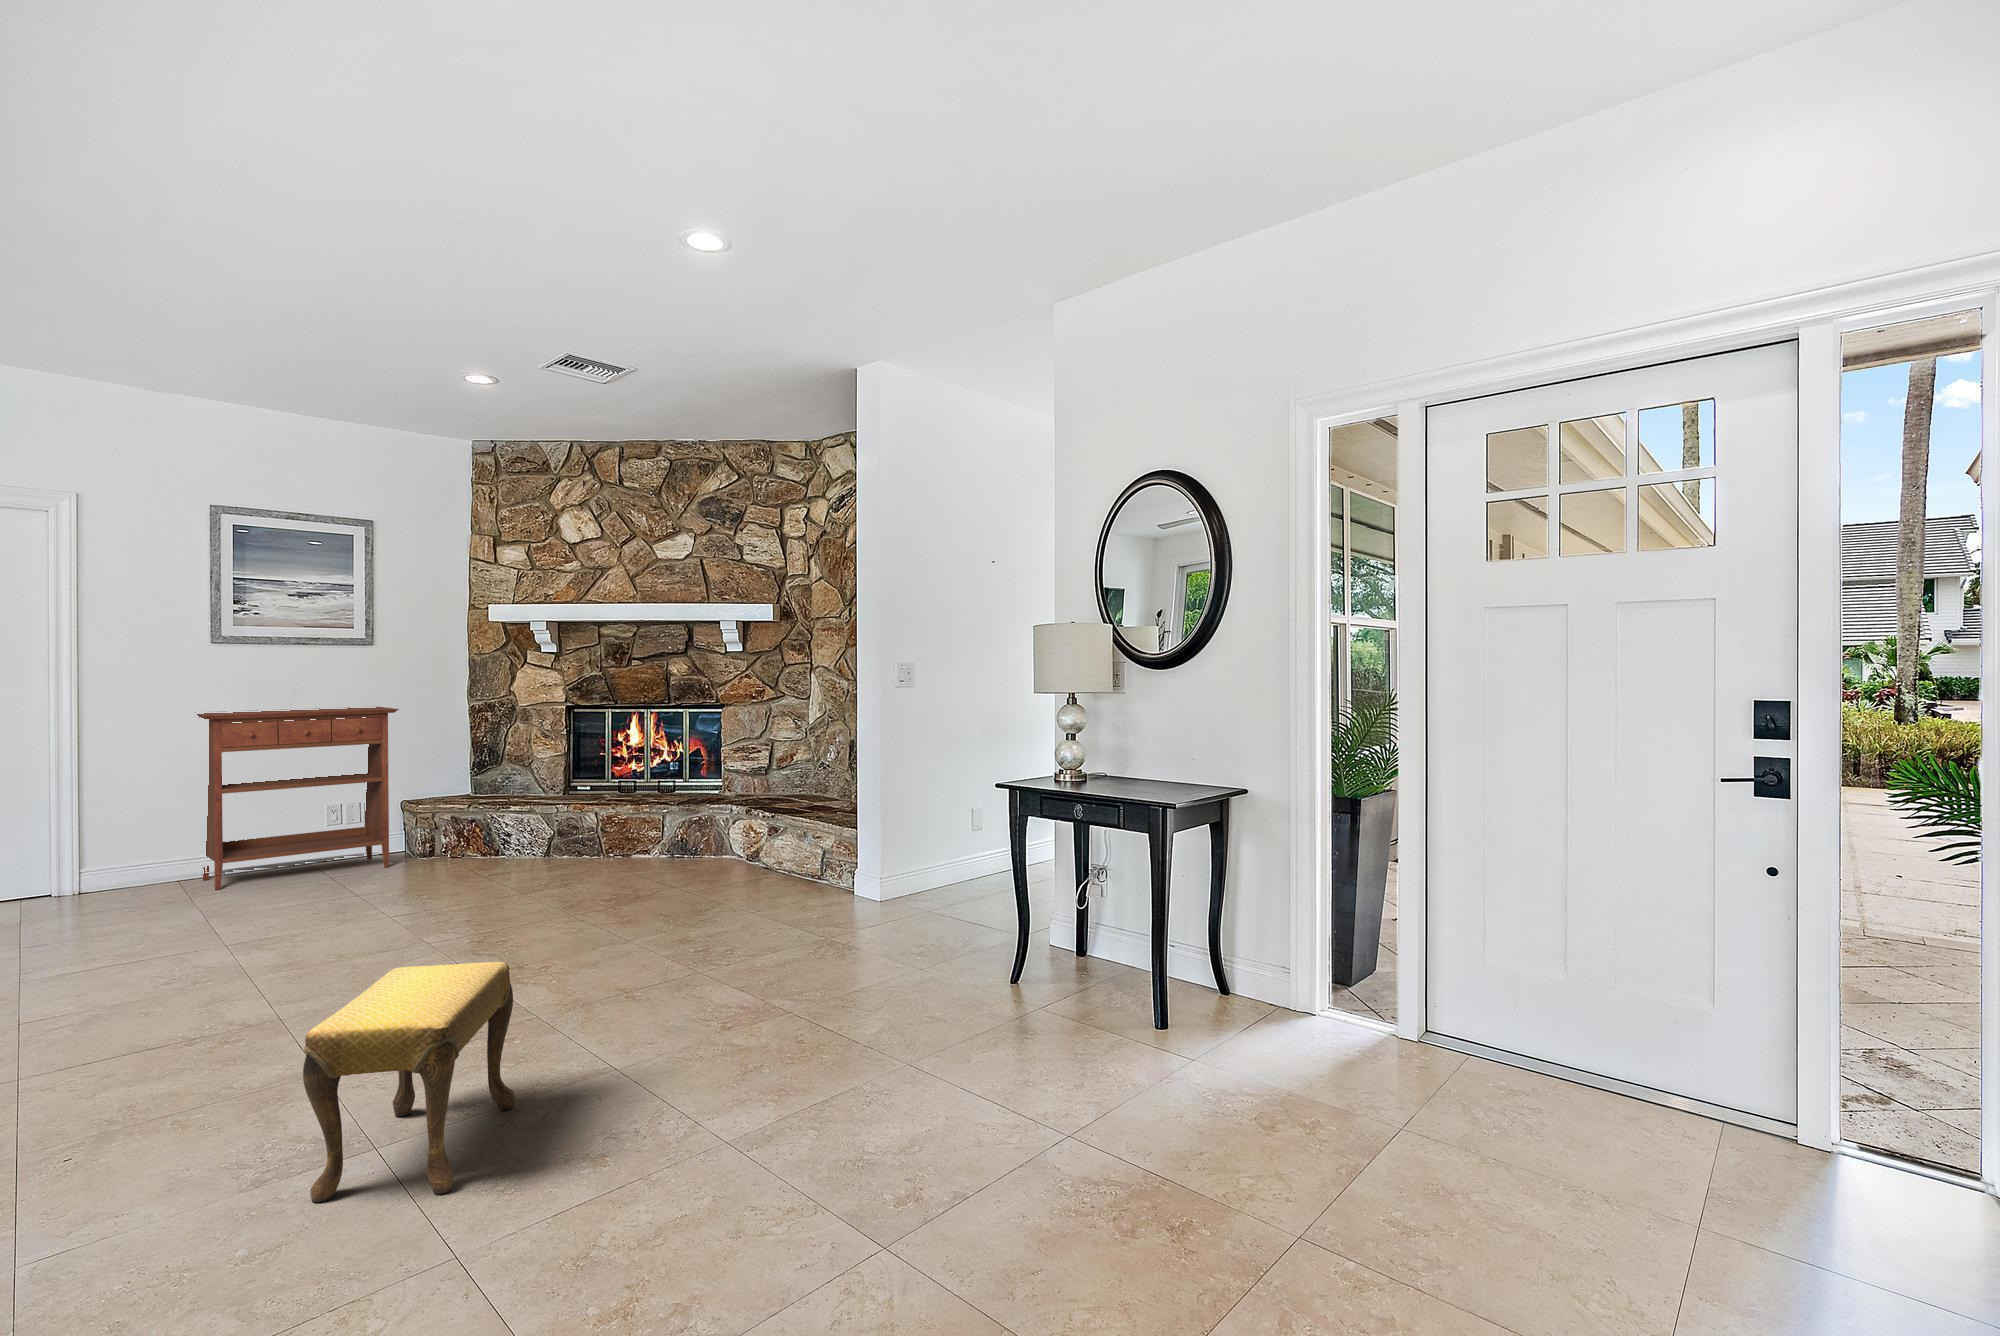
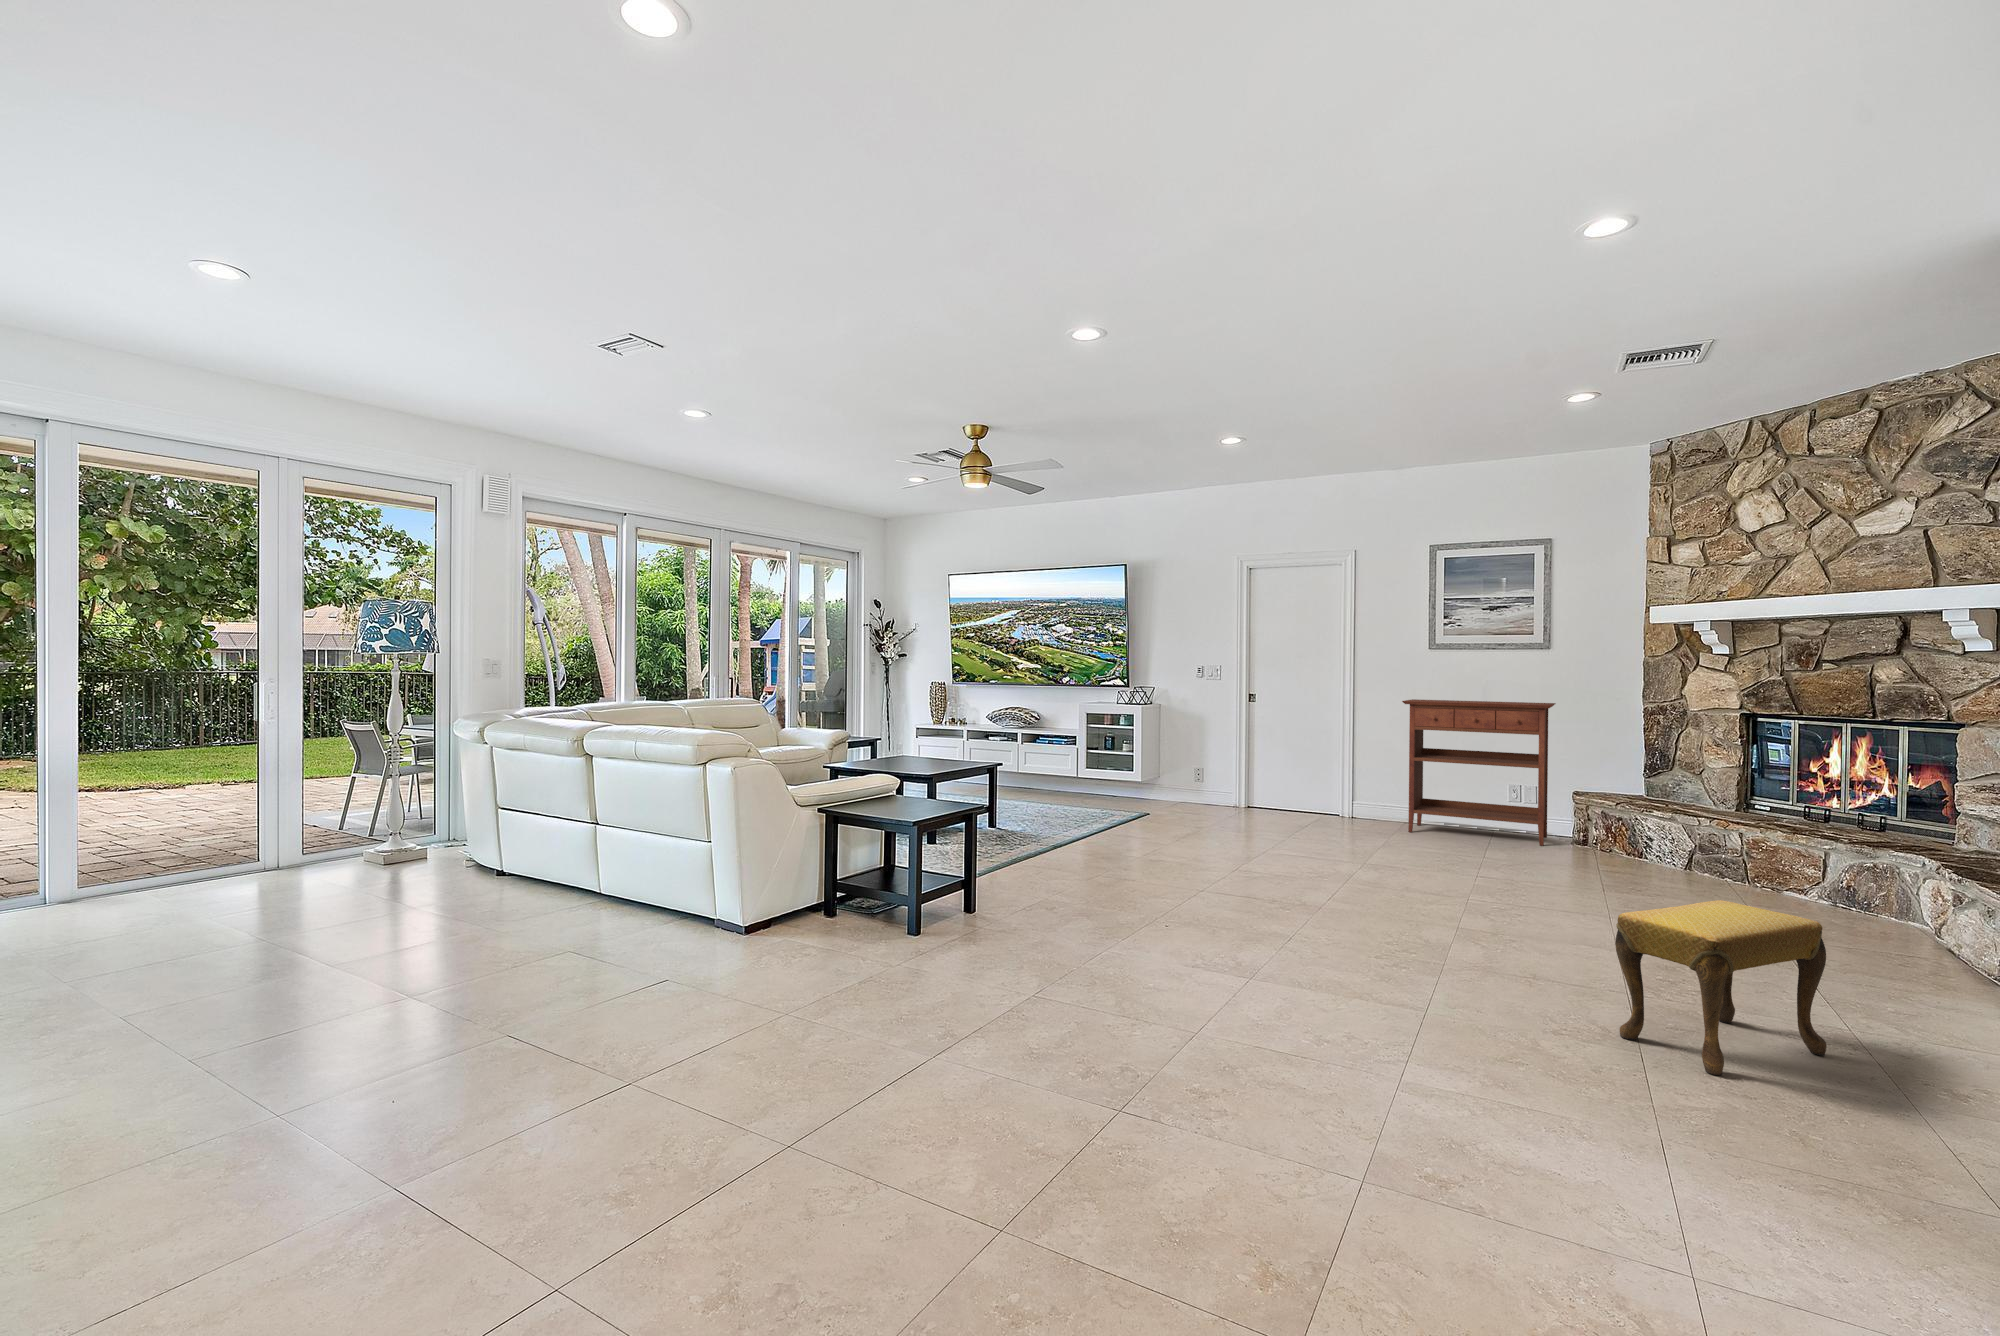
footstool: present [303,962,515,1202] -> present [1615,900,1827,1075]

